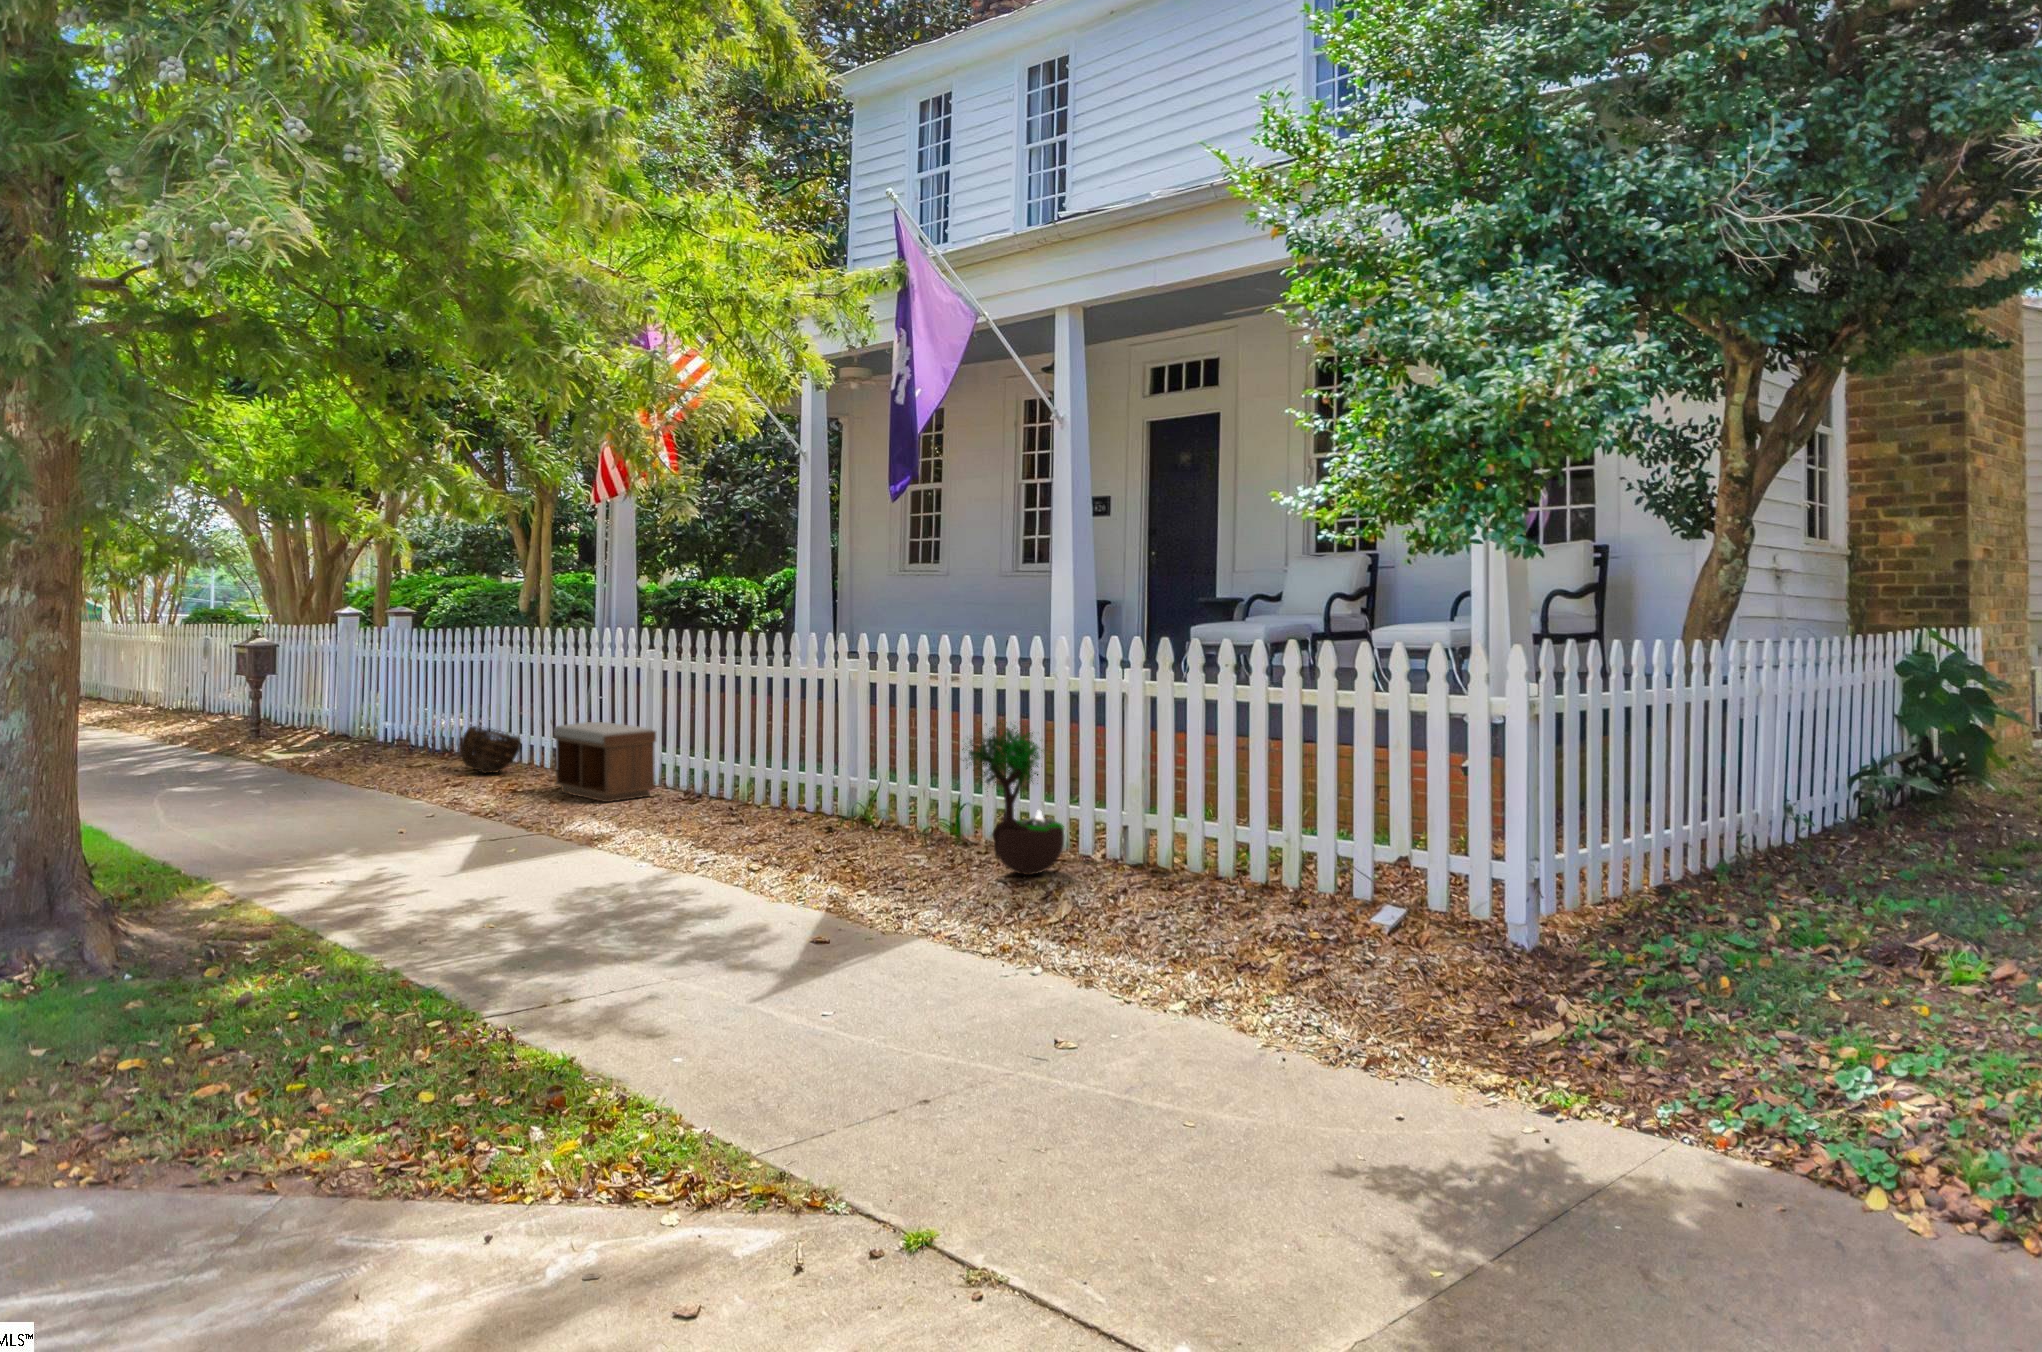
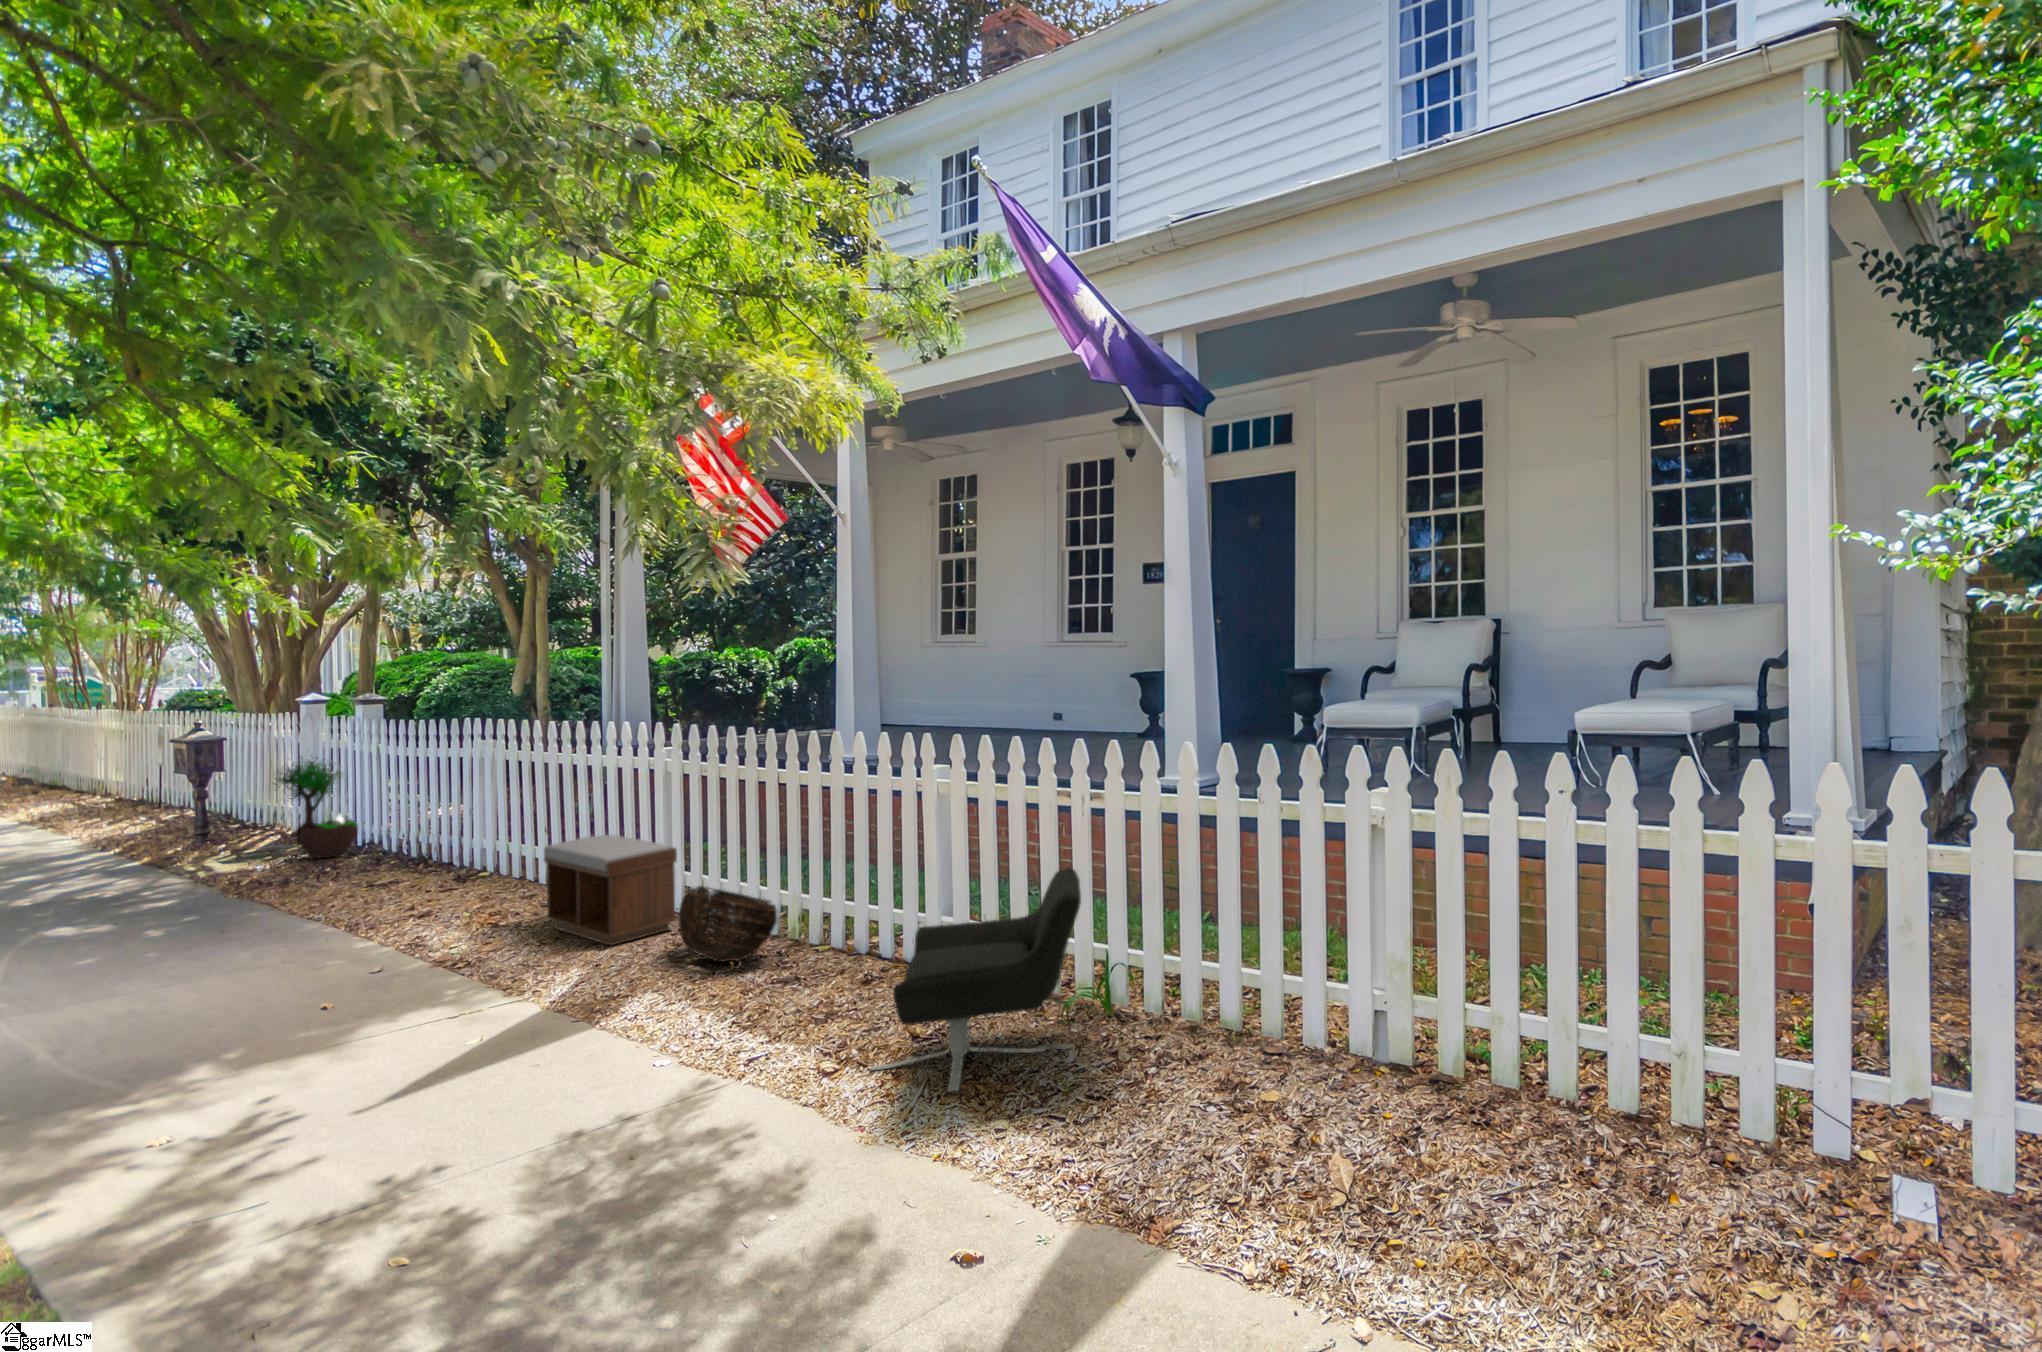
potted tree: present [962,712,1064,875] -> present [273,757,358,858]
basket: present [460,726,521,773] -> present [678,886,777,962]
lounge chair: none [785,732,940,869] -> present [871,868,1081,1092]

